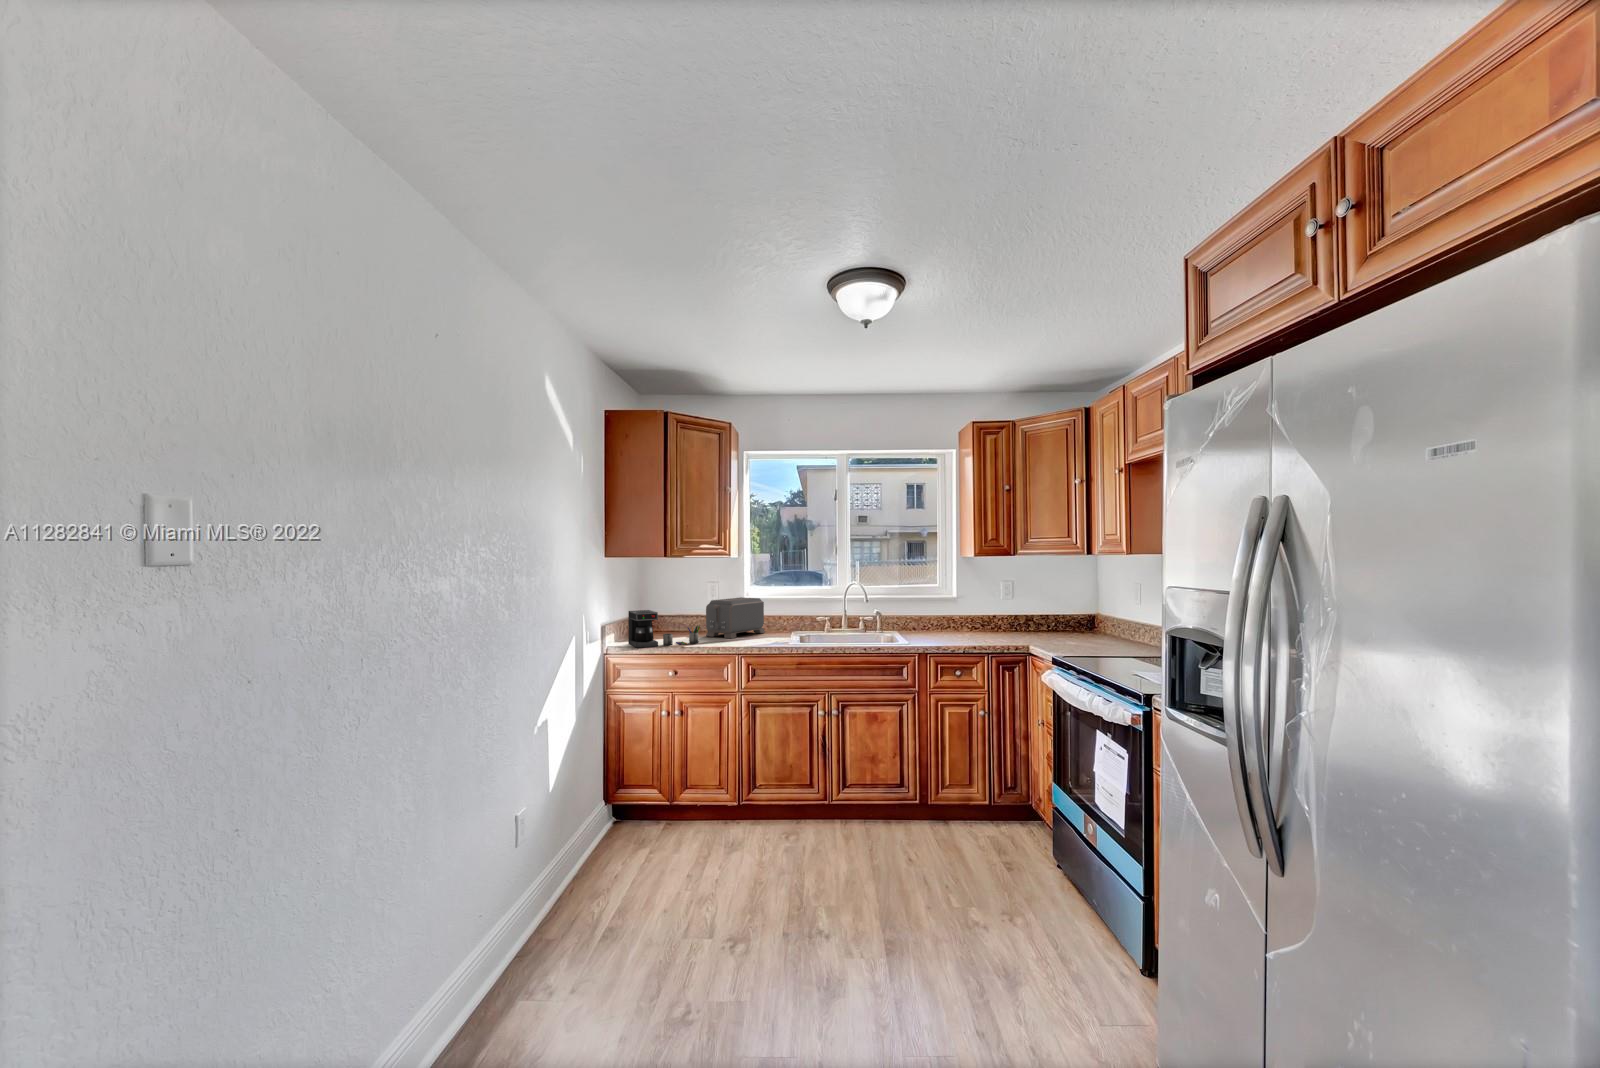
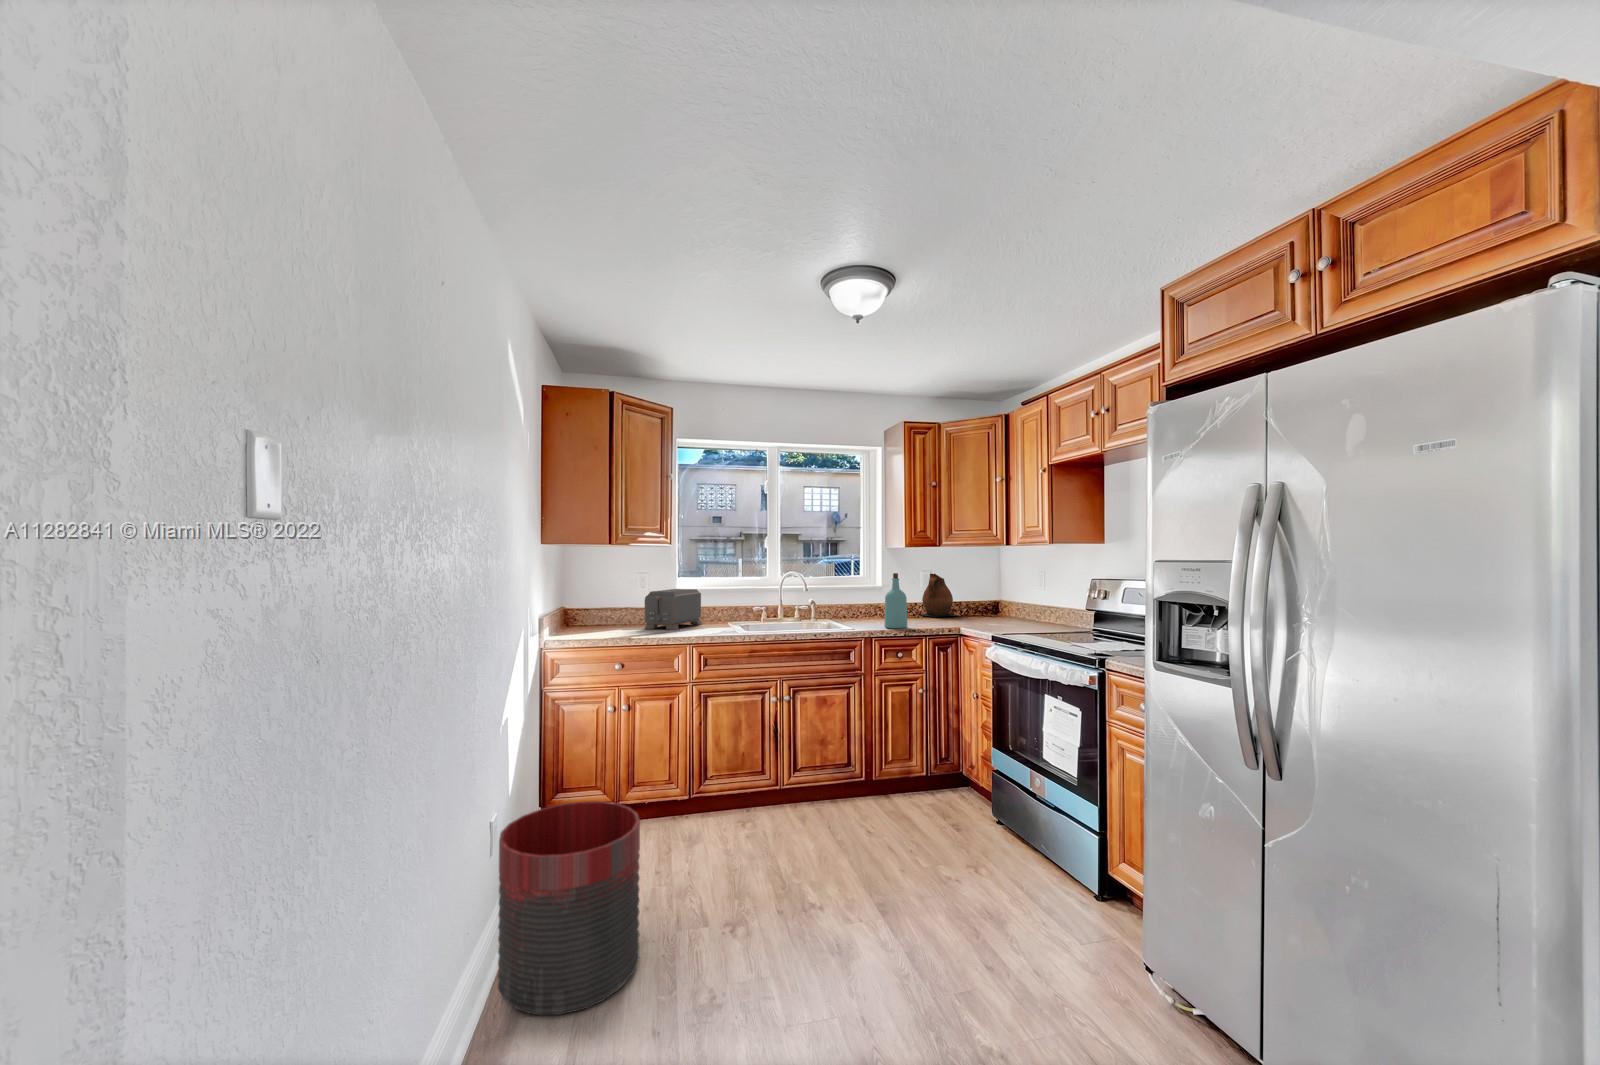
ceramic pitcher: none [999,584,1045,632] -> present [921,574,958,617]
bottle: none [944,585,969,644] -> present [885,573,908,629]
coffee maker: present [628,610,700,648] -> none [571,602,648,641]
trash can: none [496,804,630,1007] -> present [498,801,640,1016]

